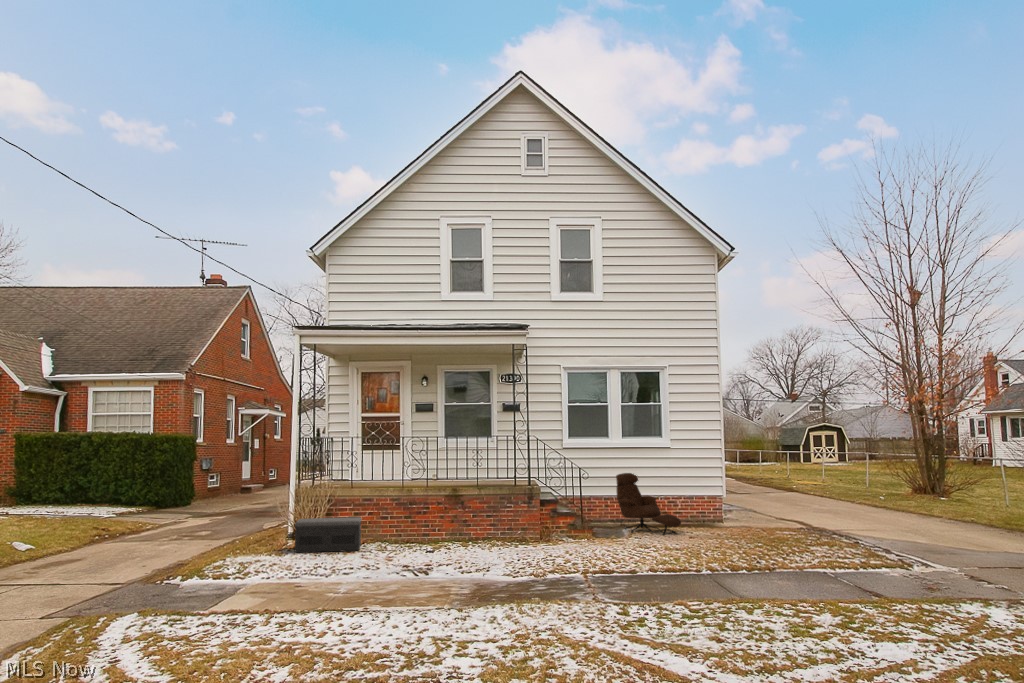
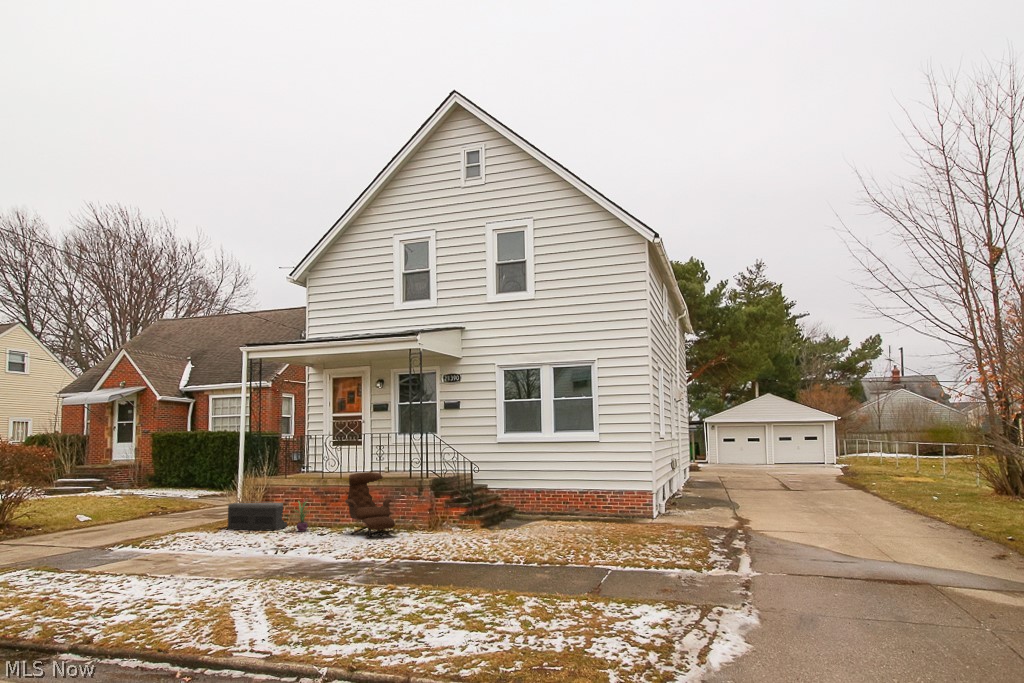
lounge chair: present [616,473,681,535] -> present [345,472,395,538]
decorative plant: none [373,515,411,551] -> present [296,501,308,532]

